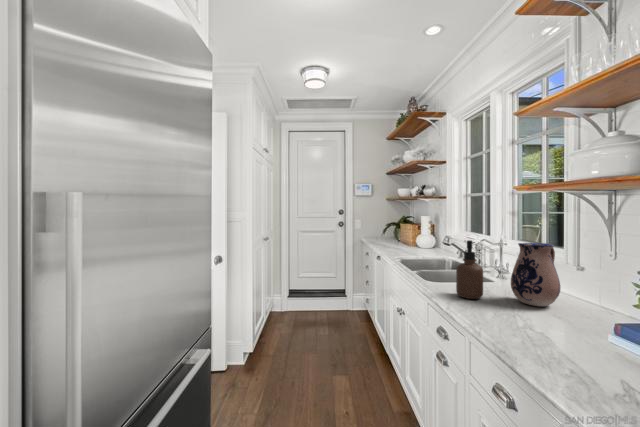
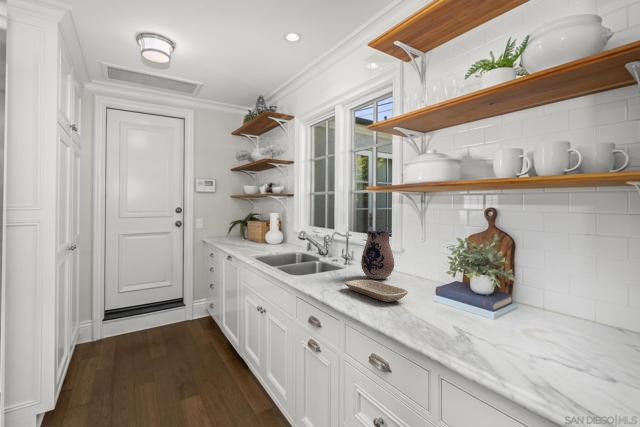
soap dispenser: present [456,240,483,299] -> none [321,230,342,279]
tray: none [478,306,570,347] -> present [345,280,408,302]

